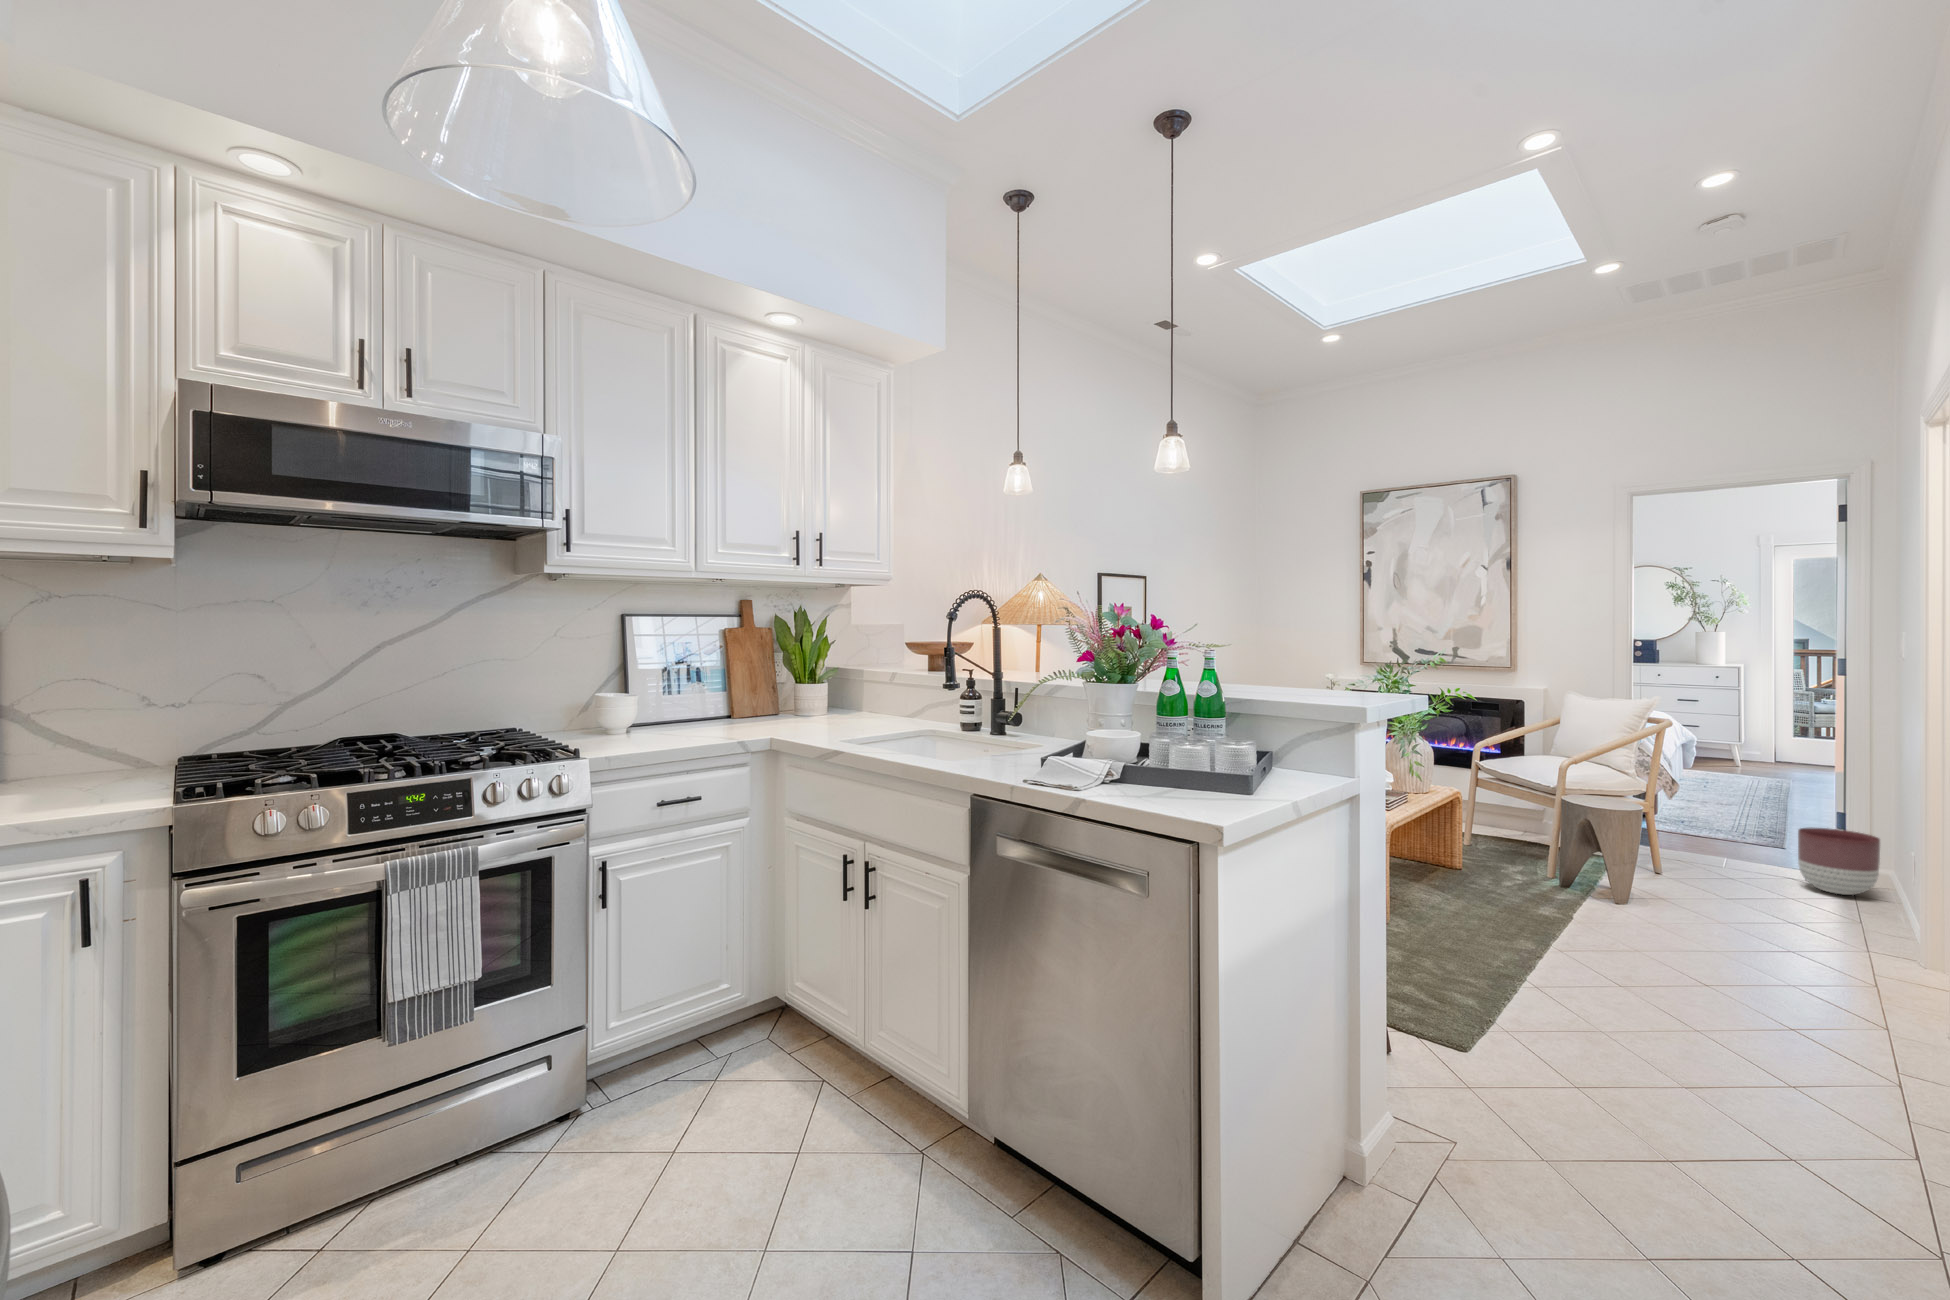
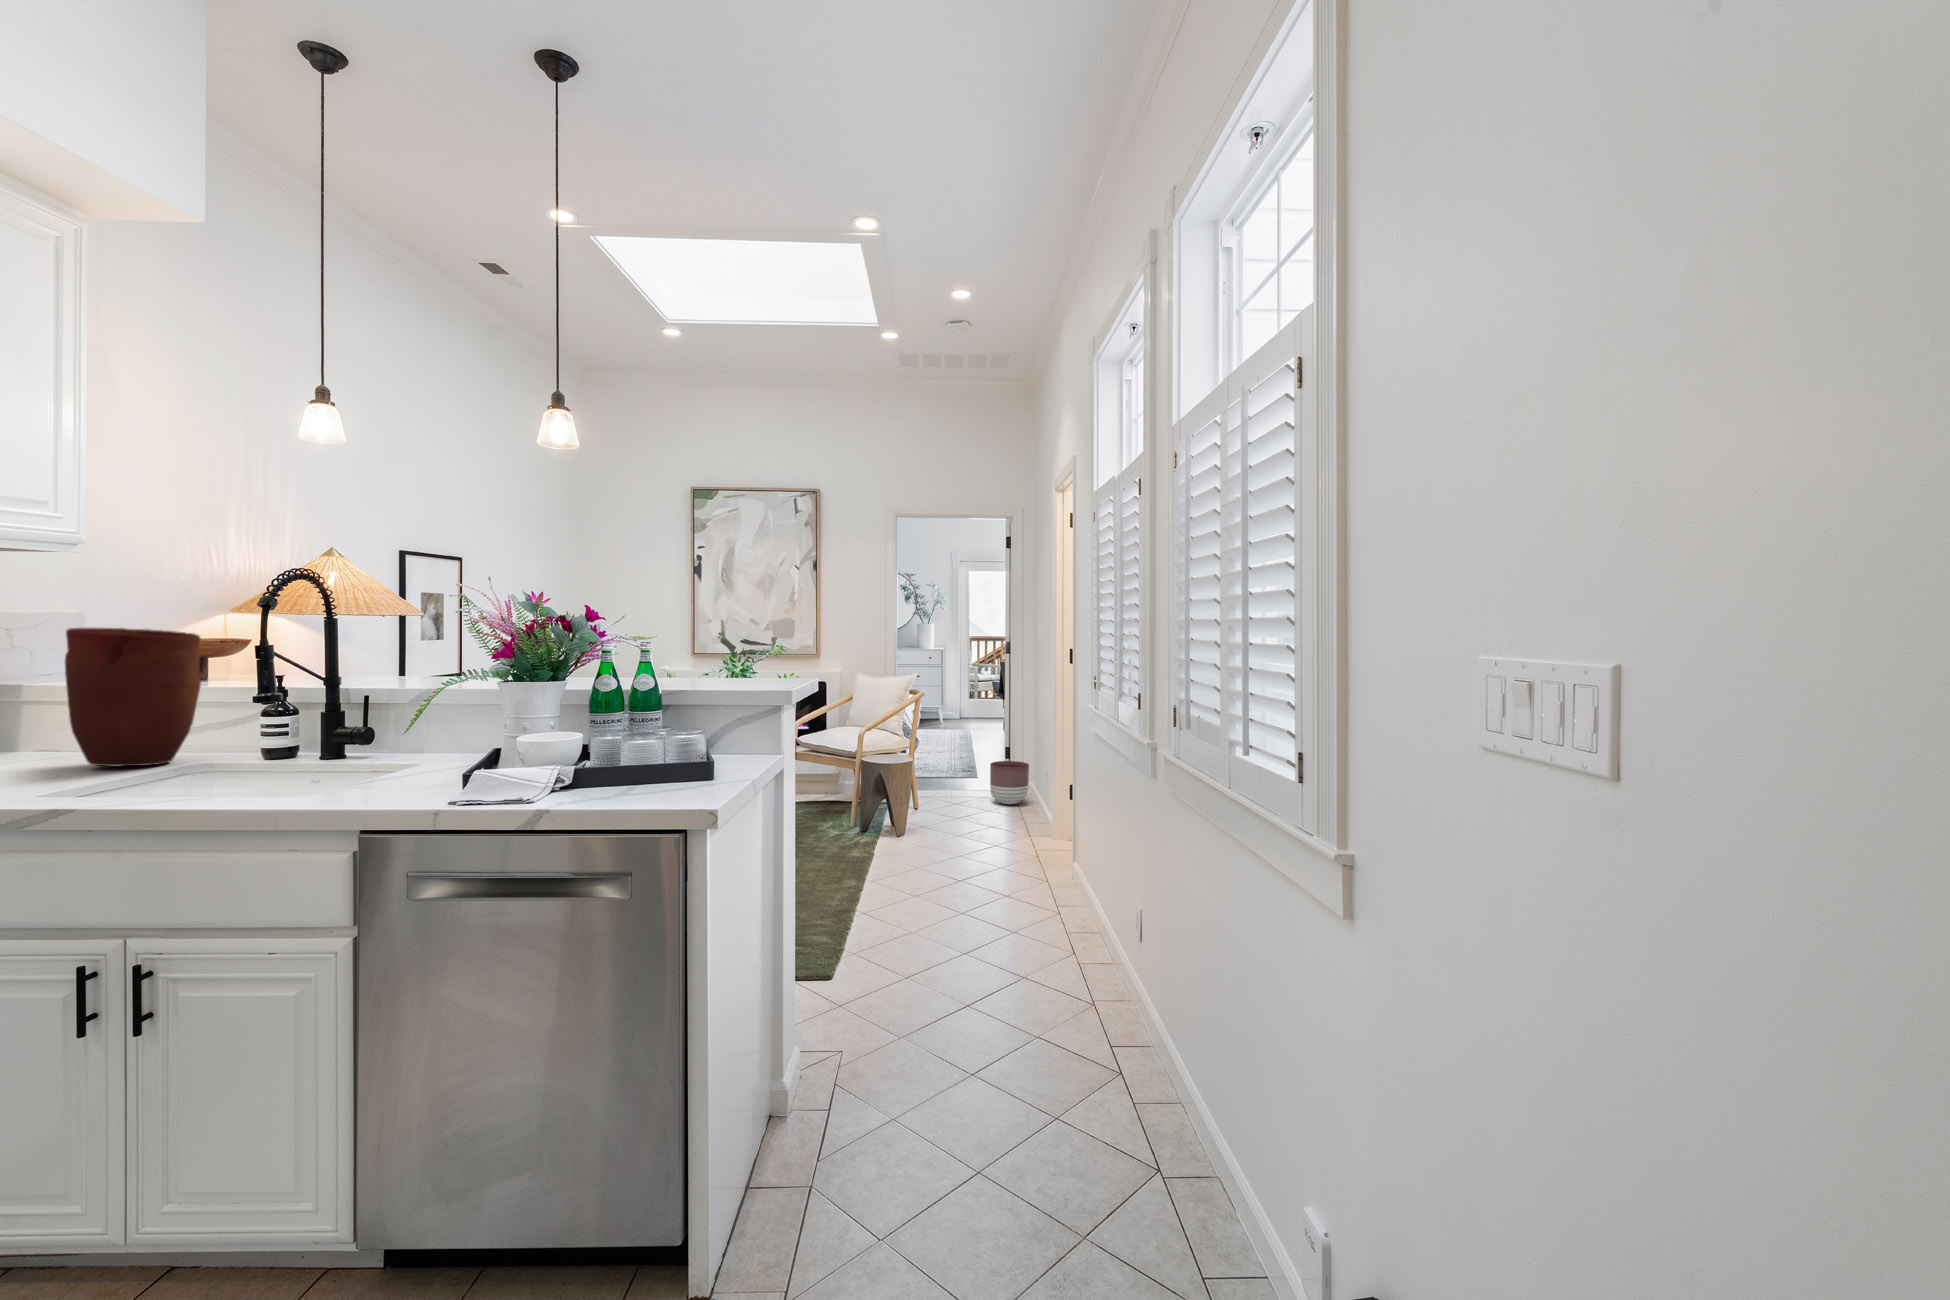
vase: none [853,639,919,735] -> present [65,628,201,766]

